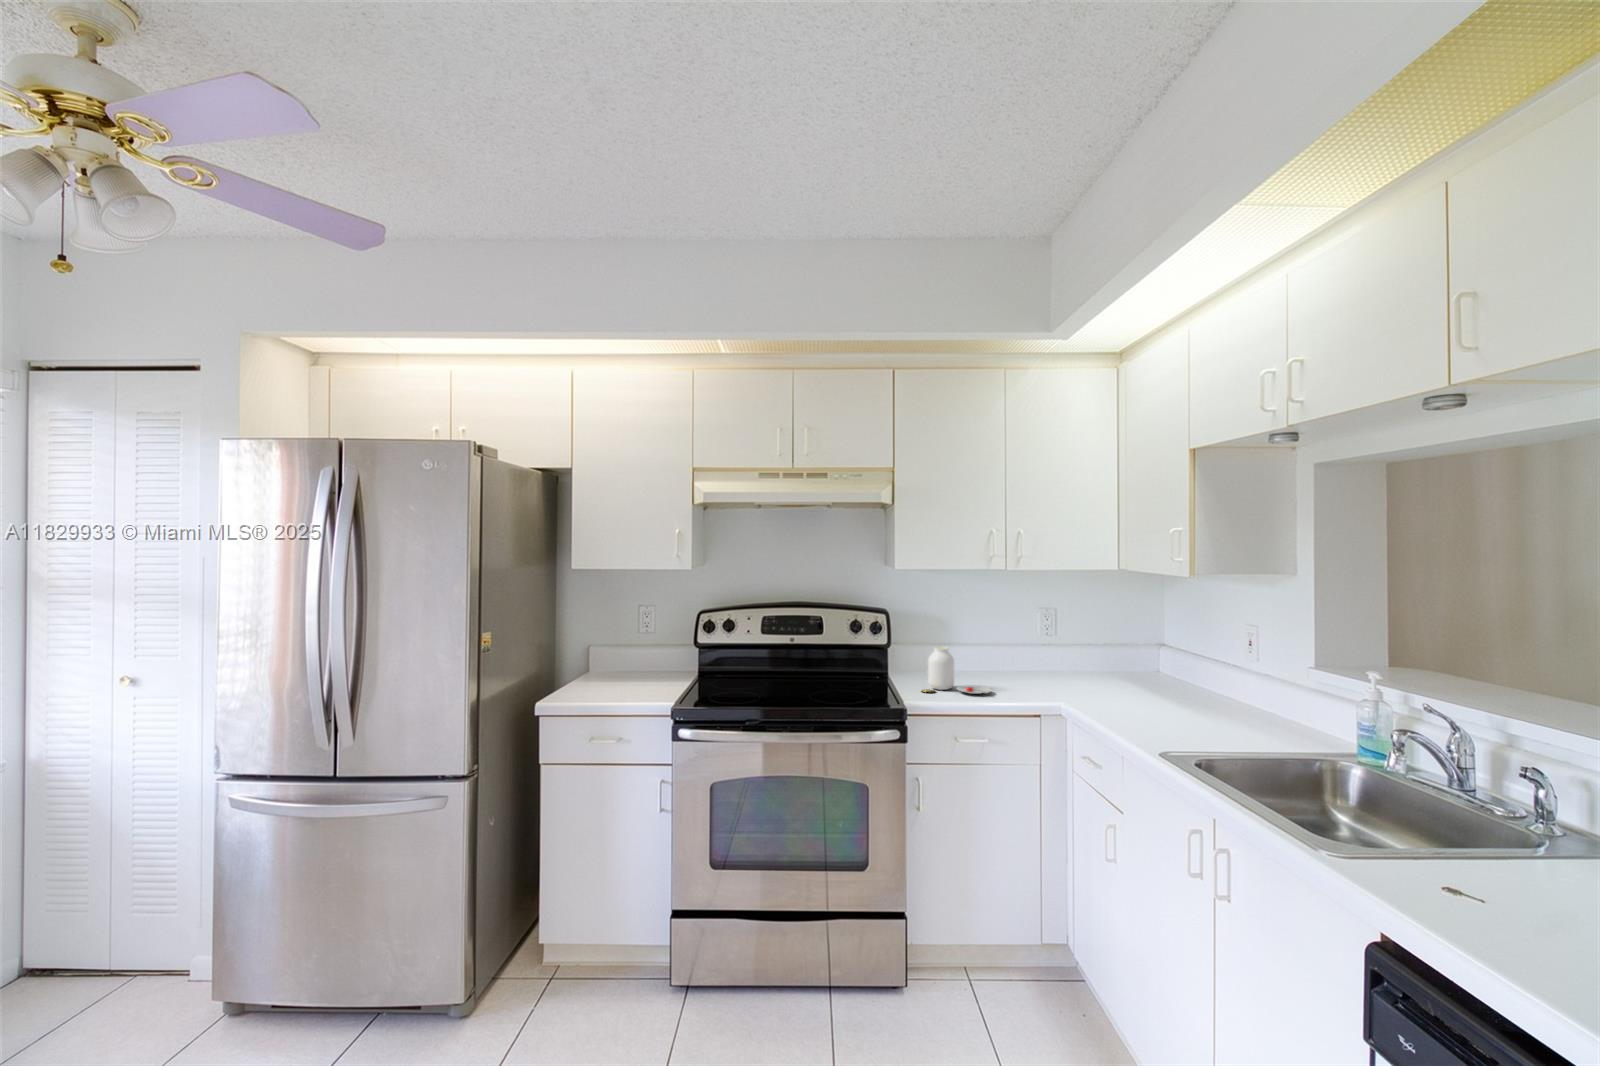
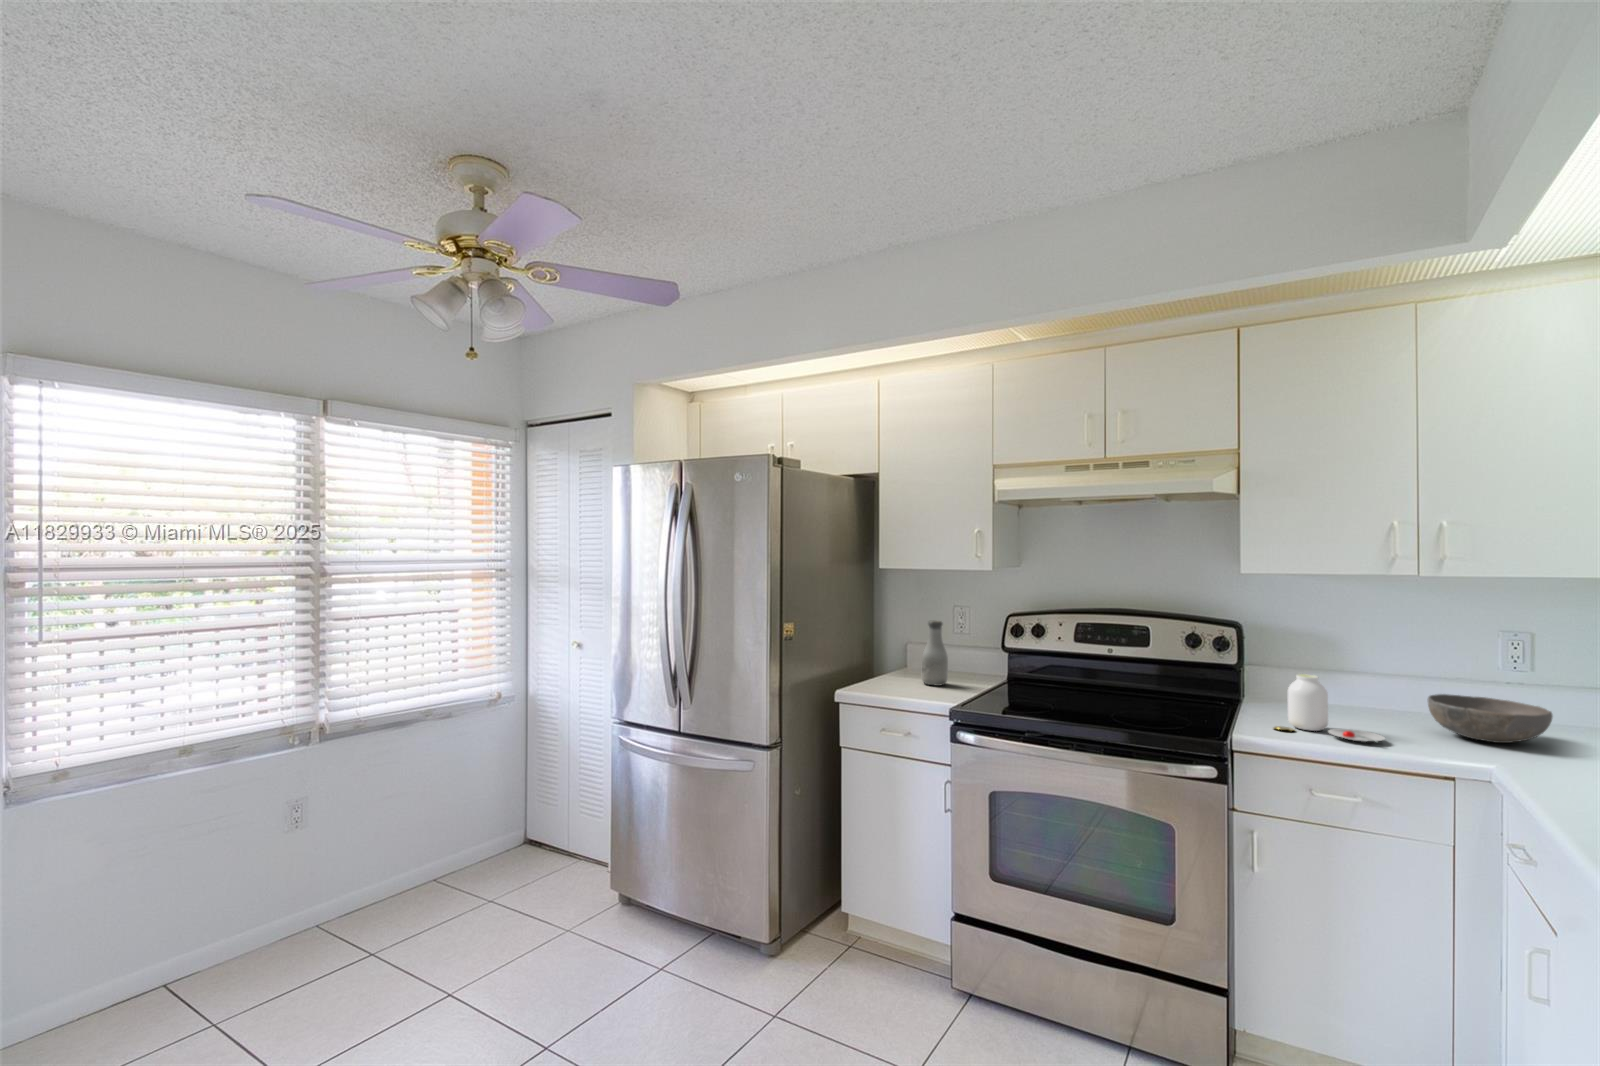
bottle: none [620,622,647,687] -> present [922,621,948,686]
bowl: none [1006,653,1071,684] -> present [1428,694,1553,743]

